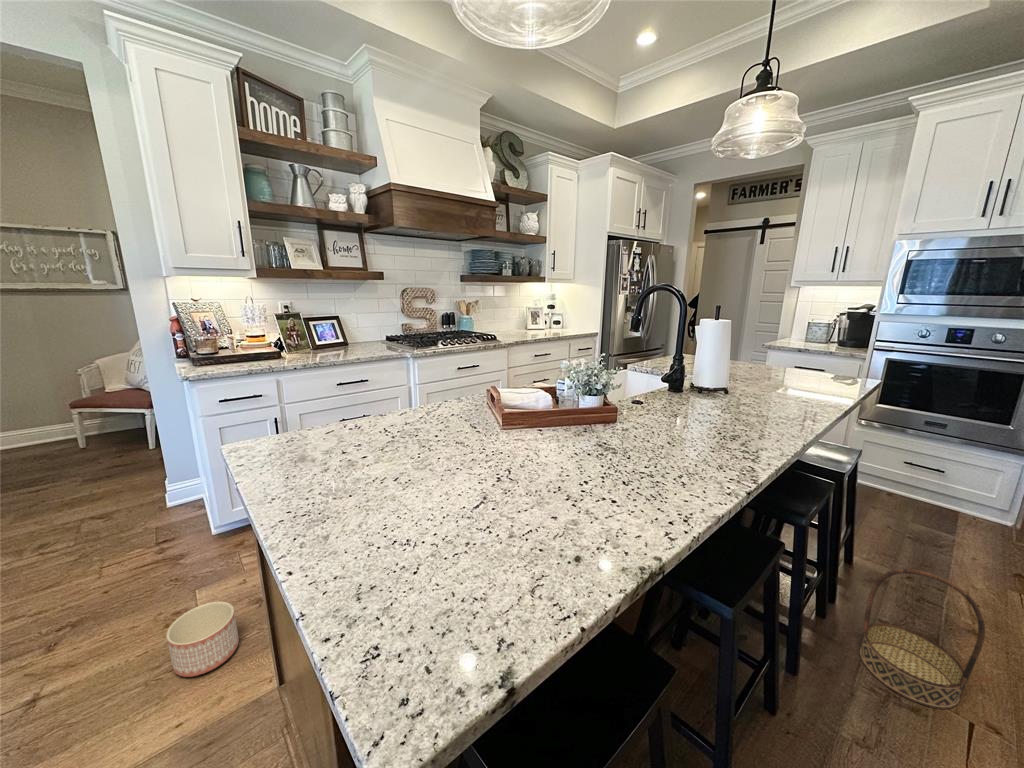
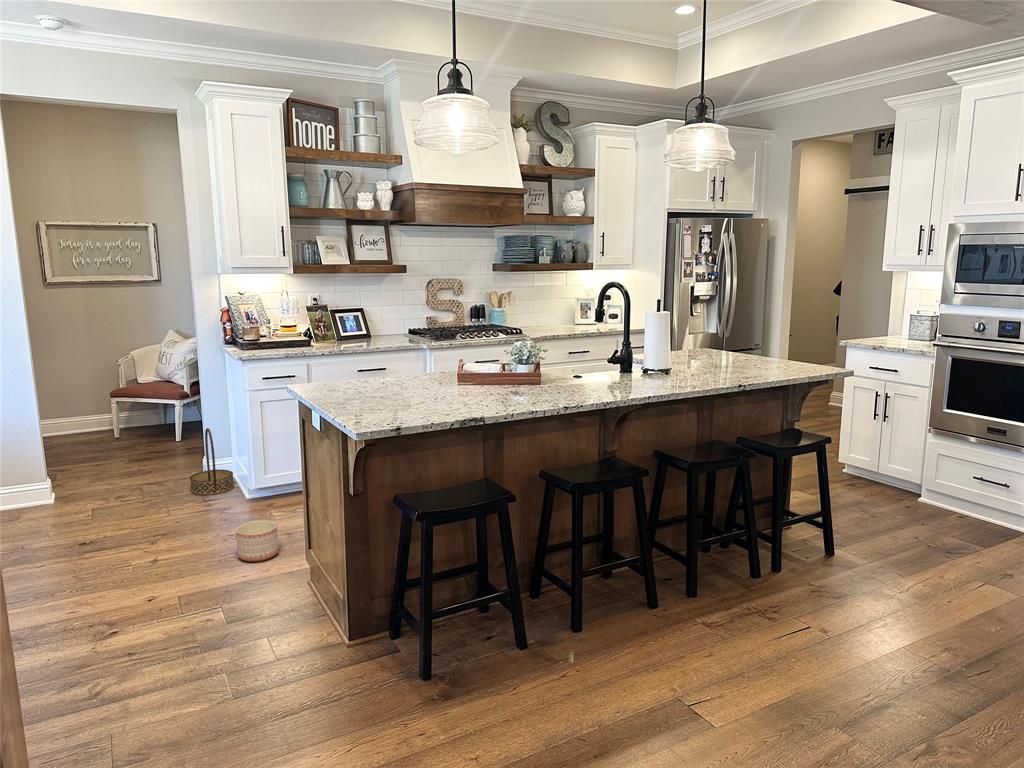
basket: present [860,569,985,709] -> present [190,428,234,495]

